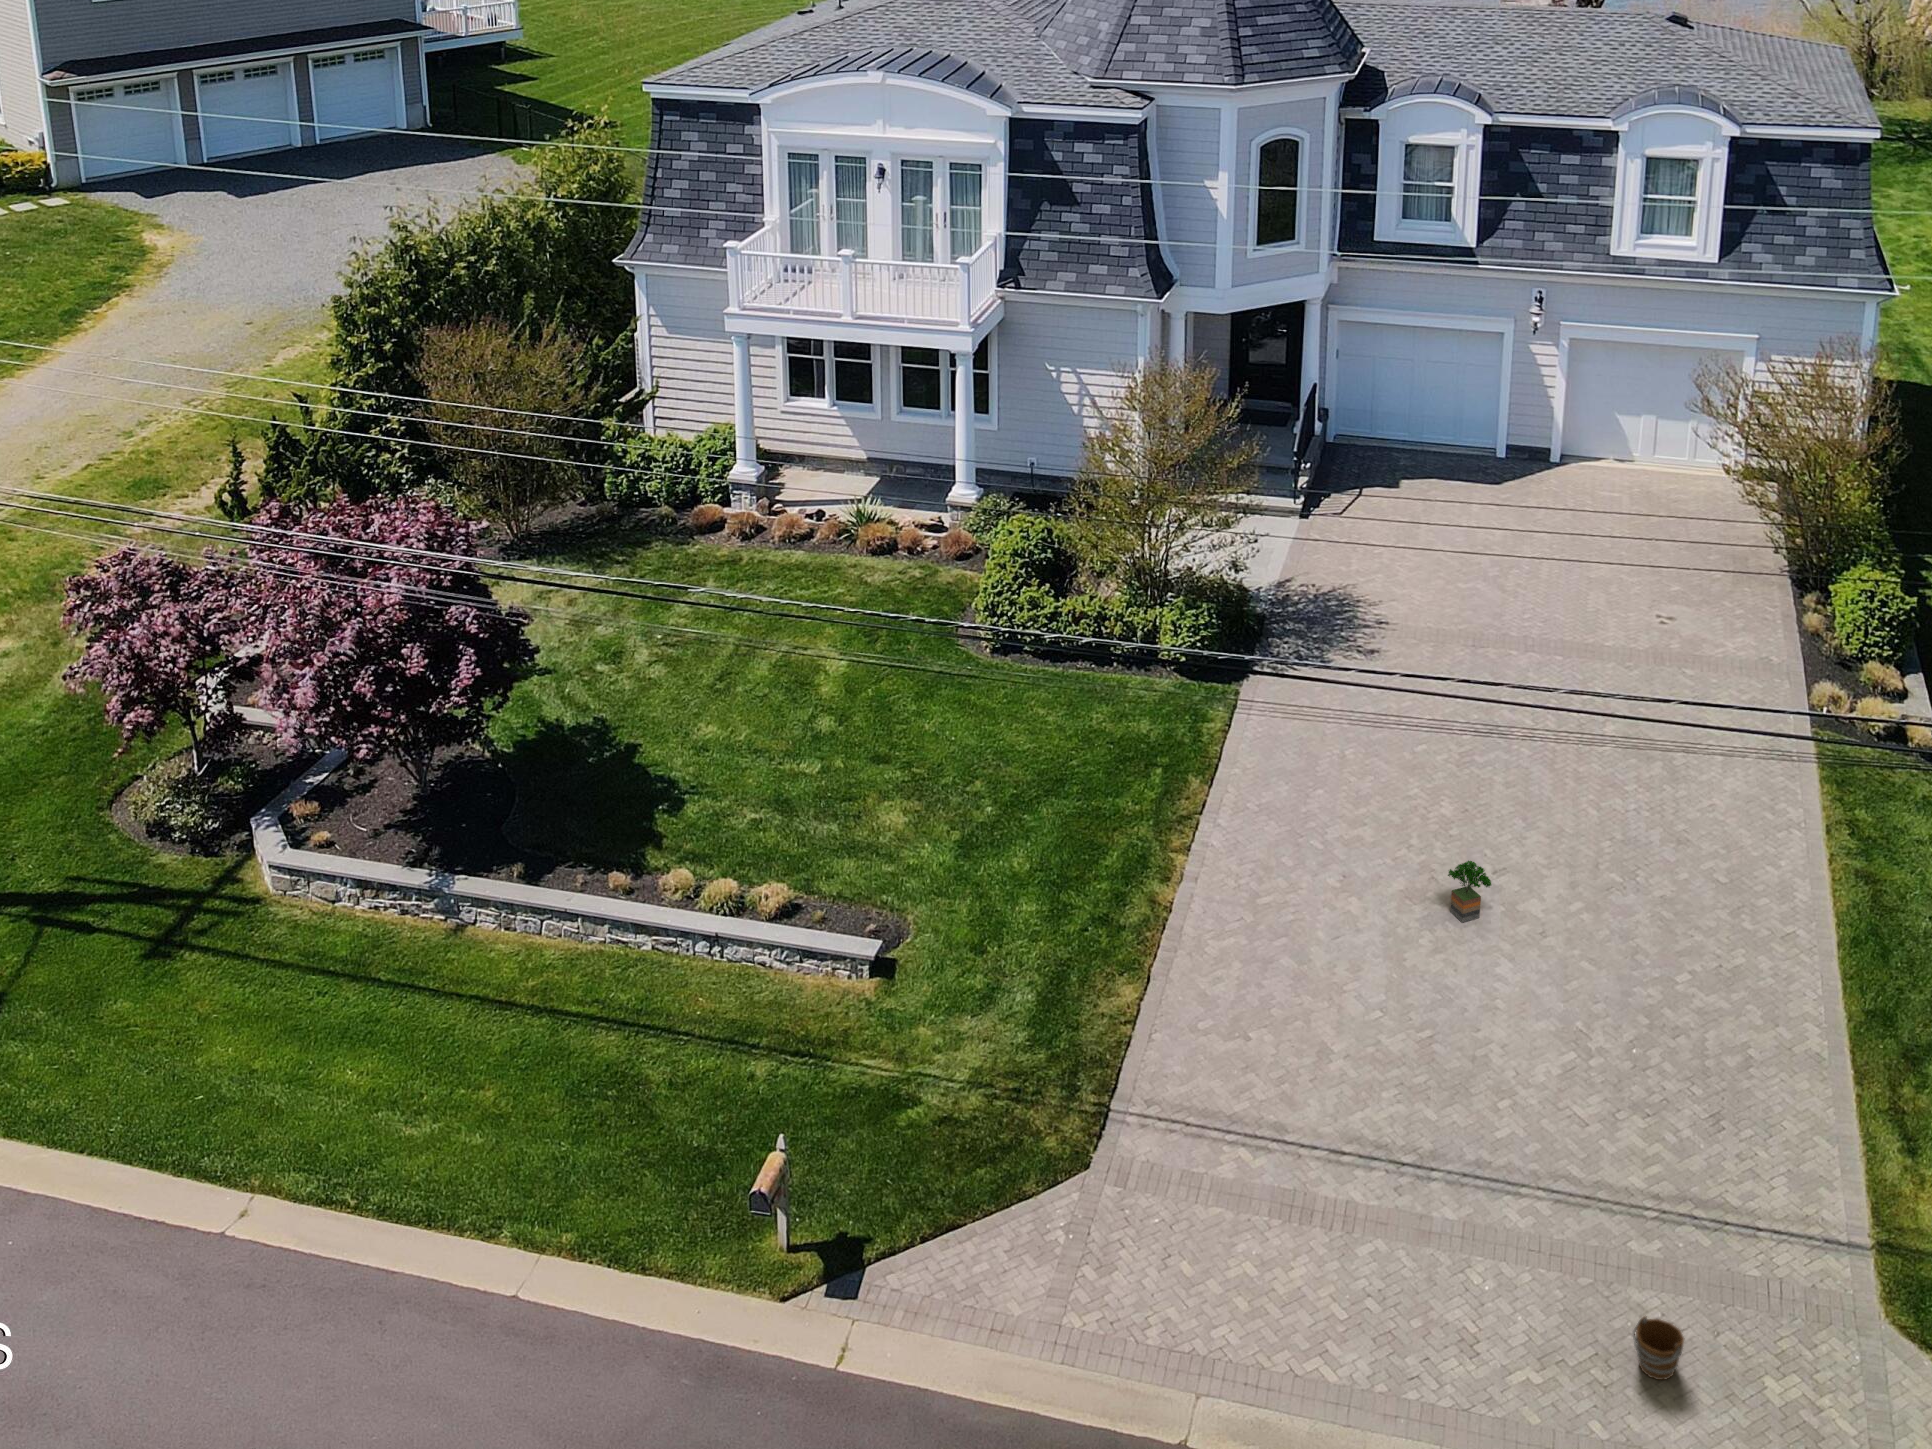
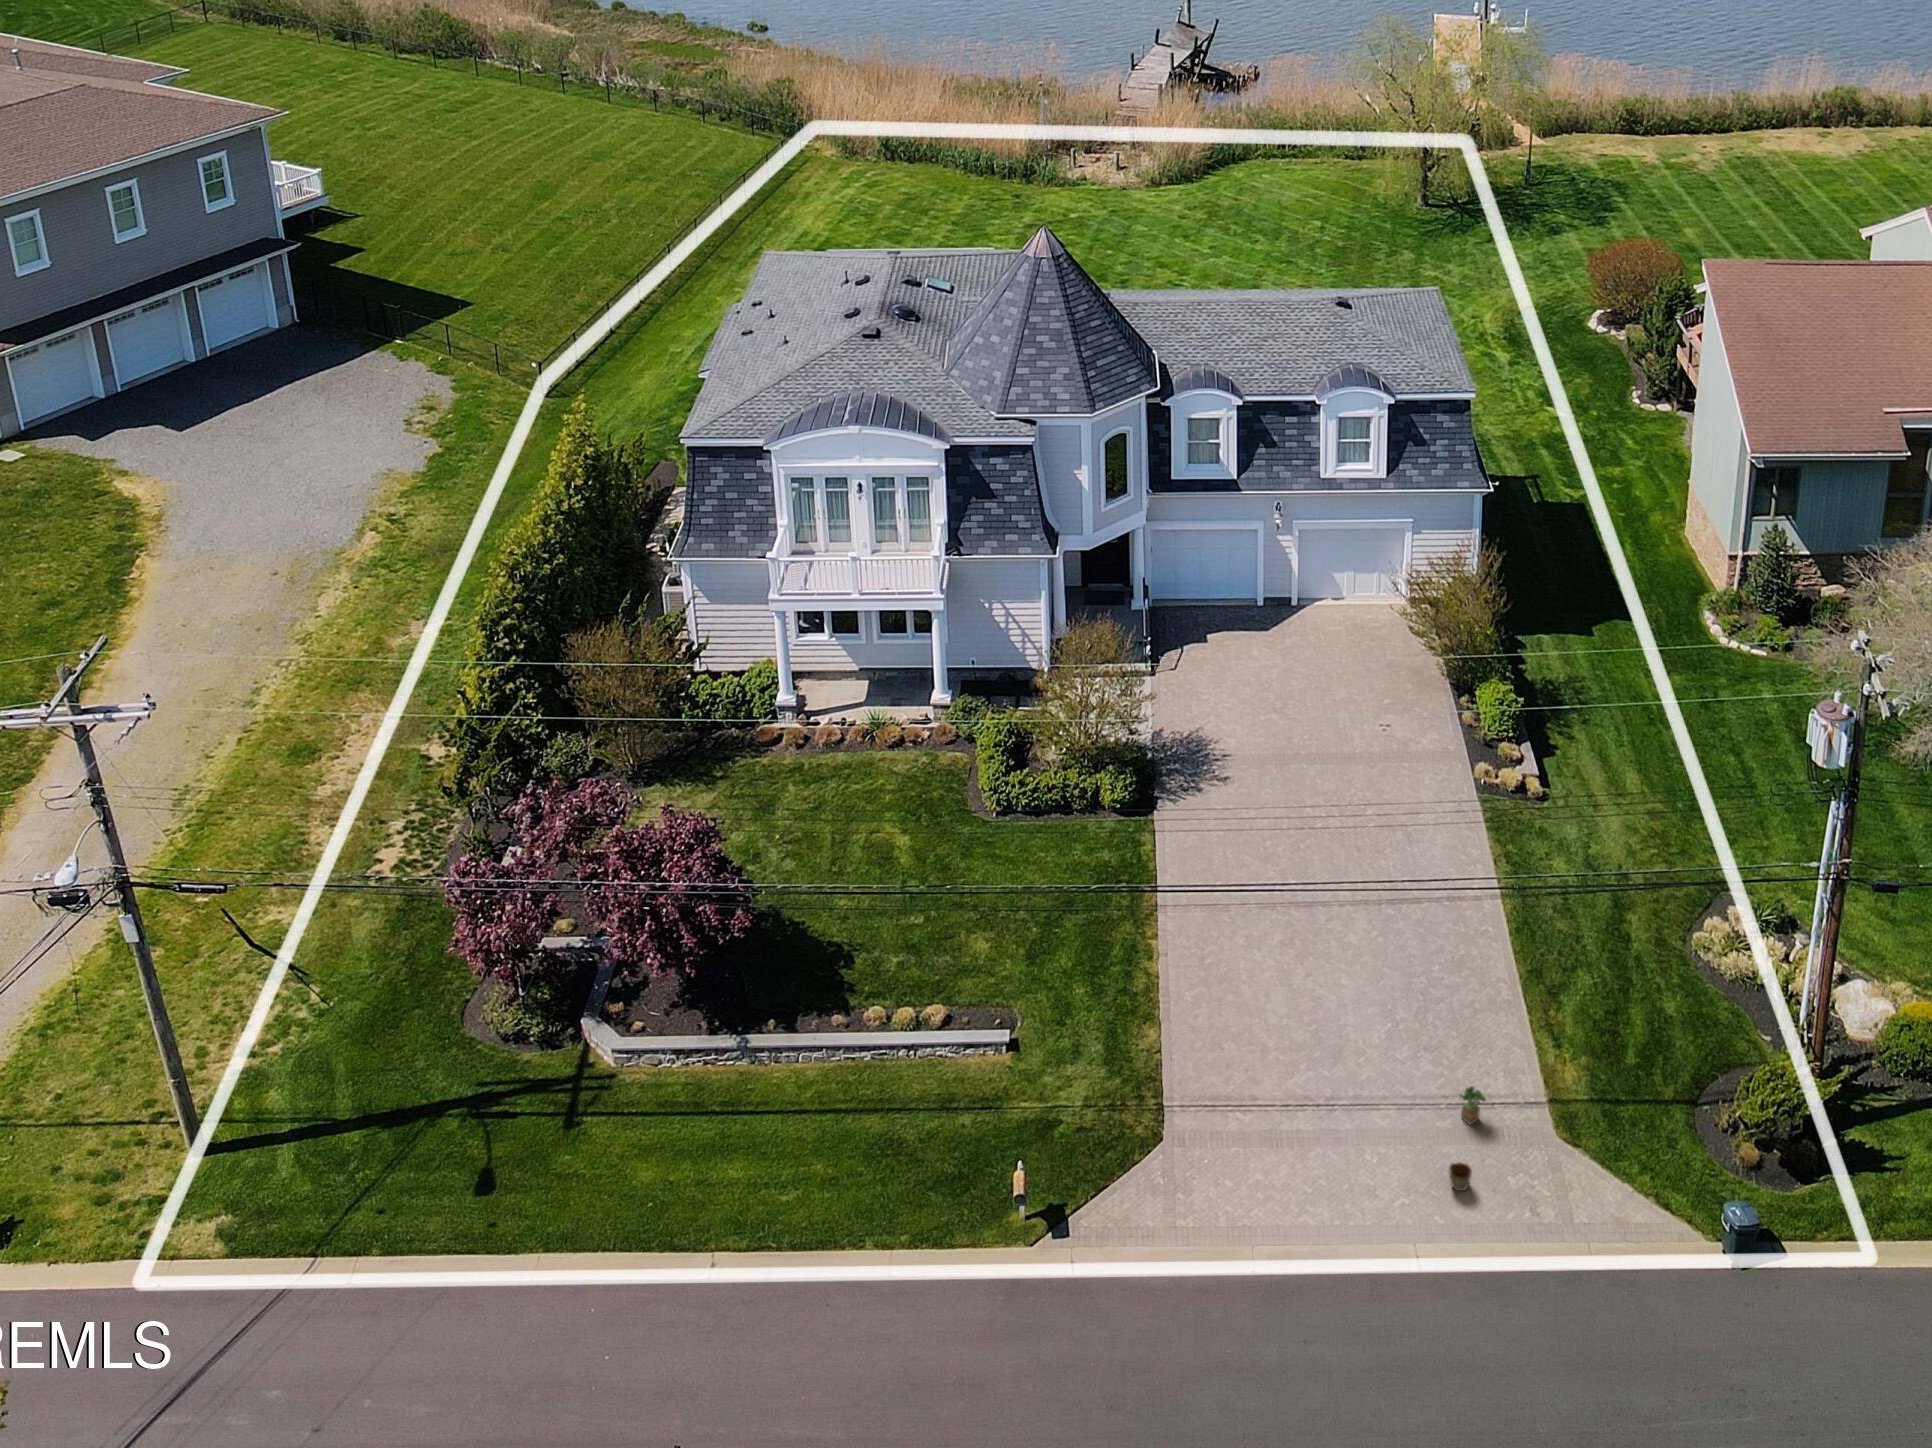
potted tree: present [1448,861,1491,923] -> present [1459,1086,1486,1125]

